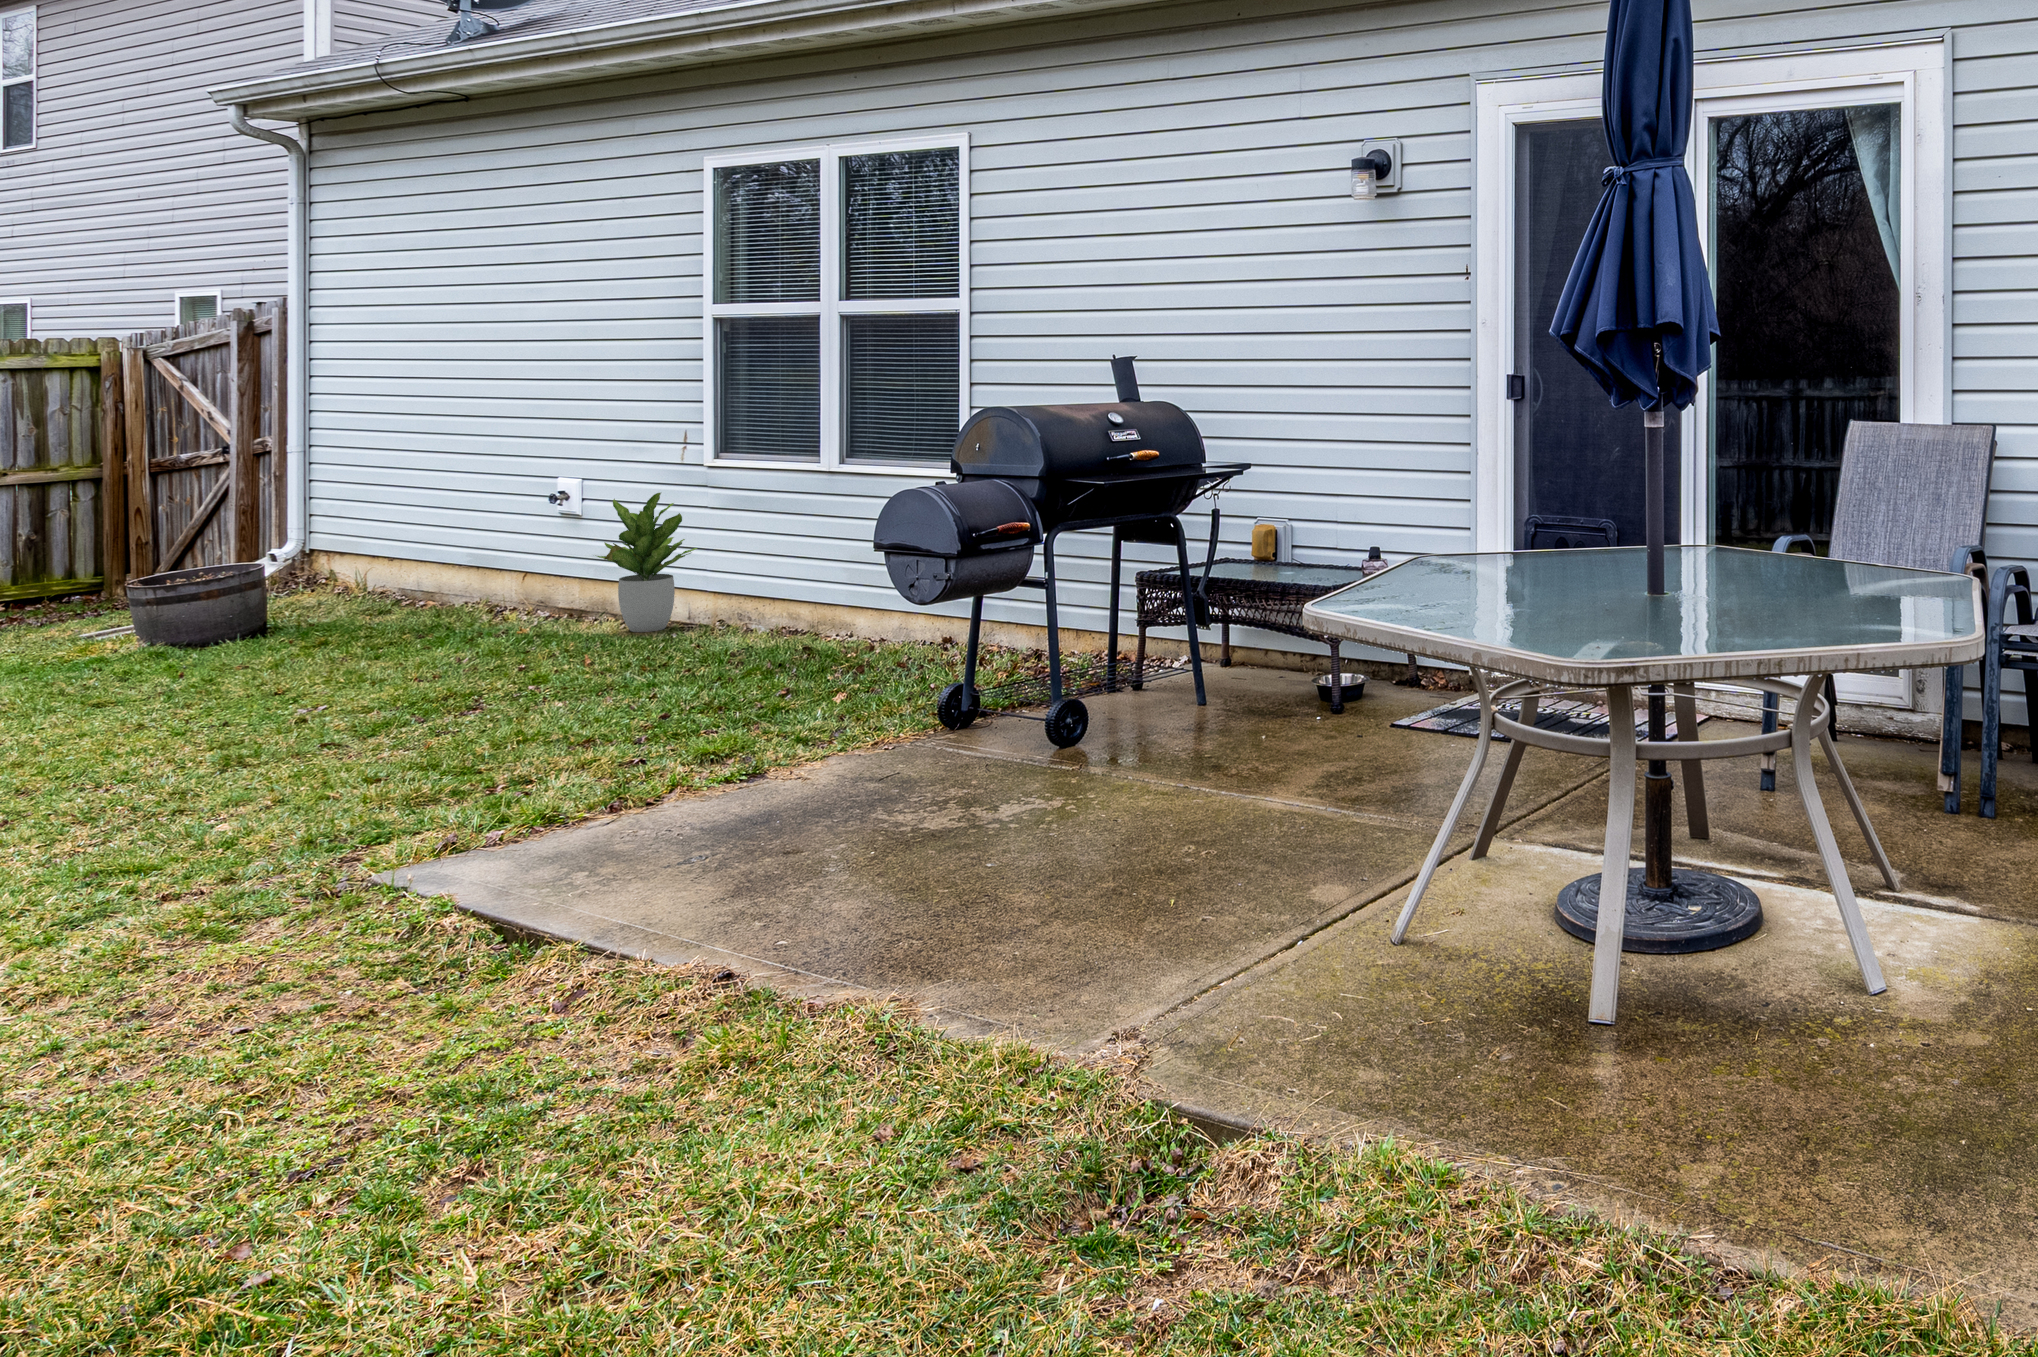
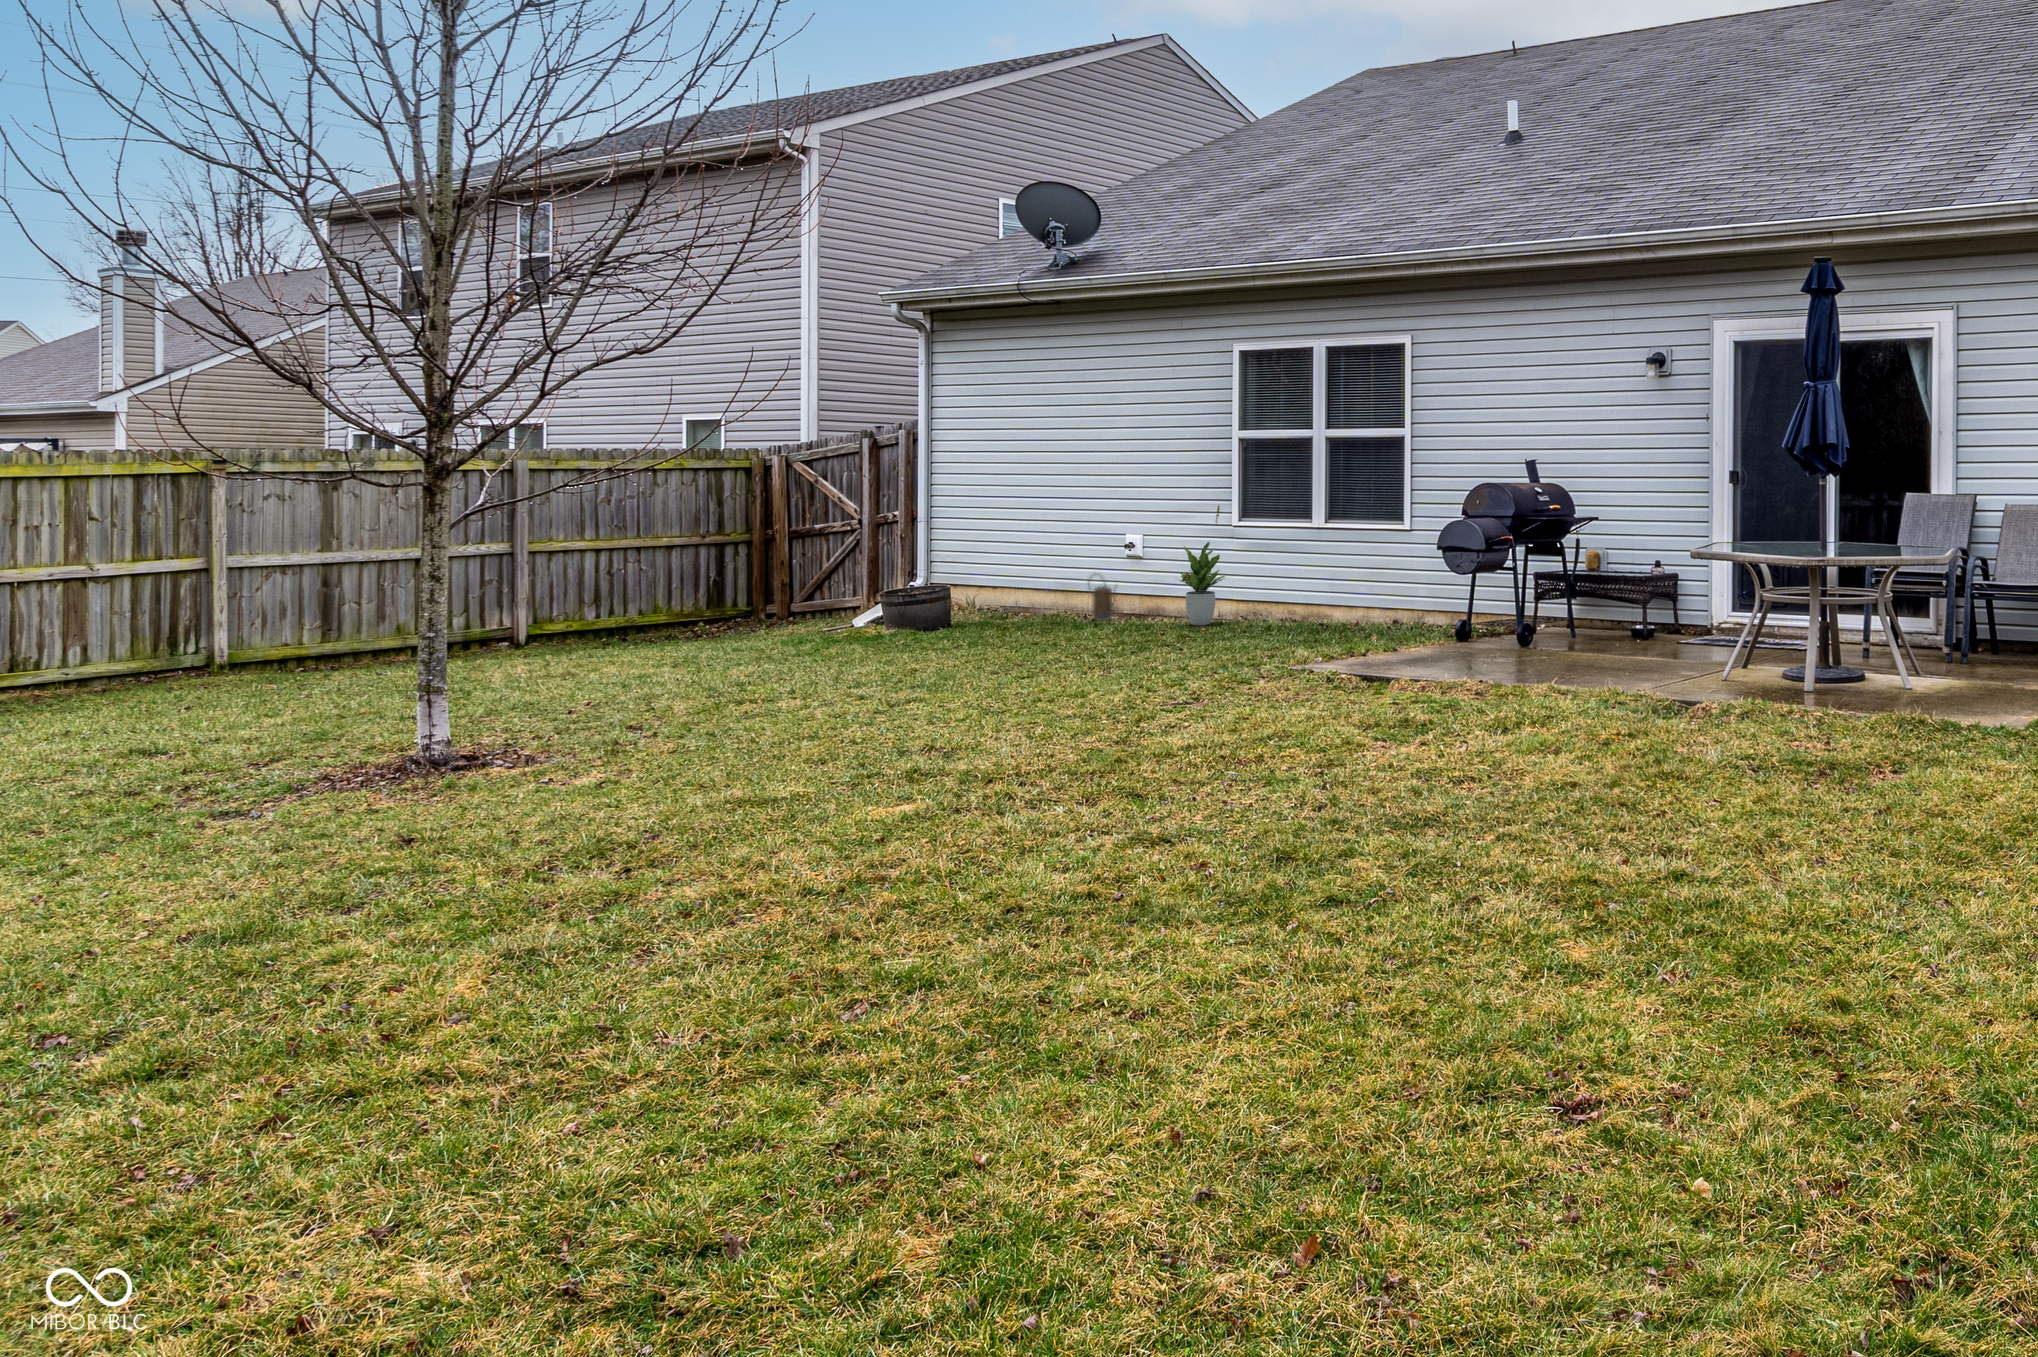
watering can: none [495,540,535,618] -> present [1092,585,1116,621]

